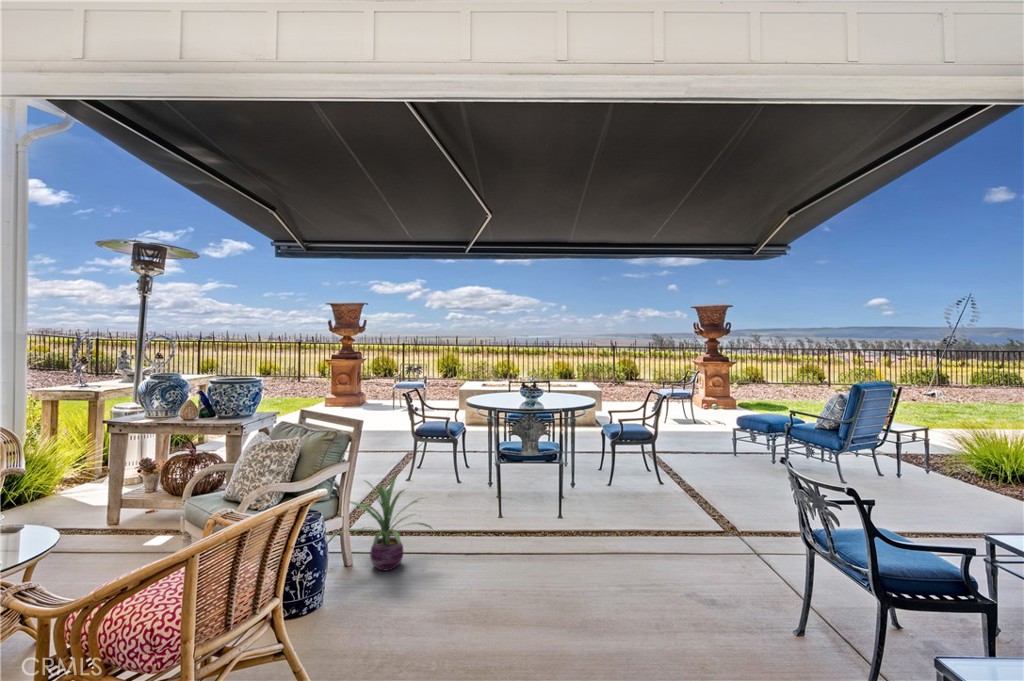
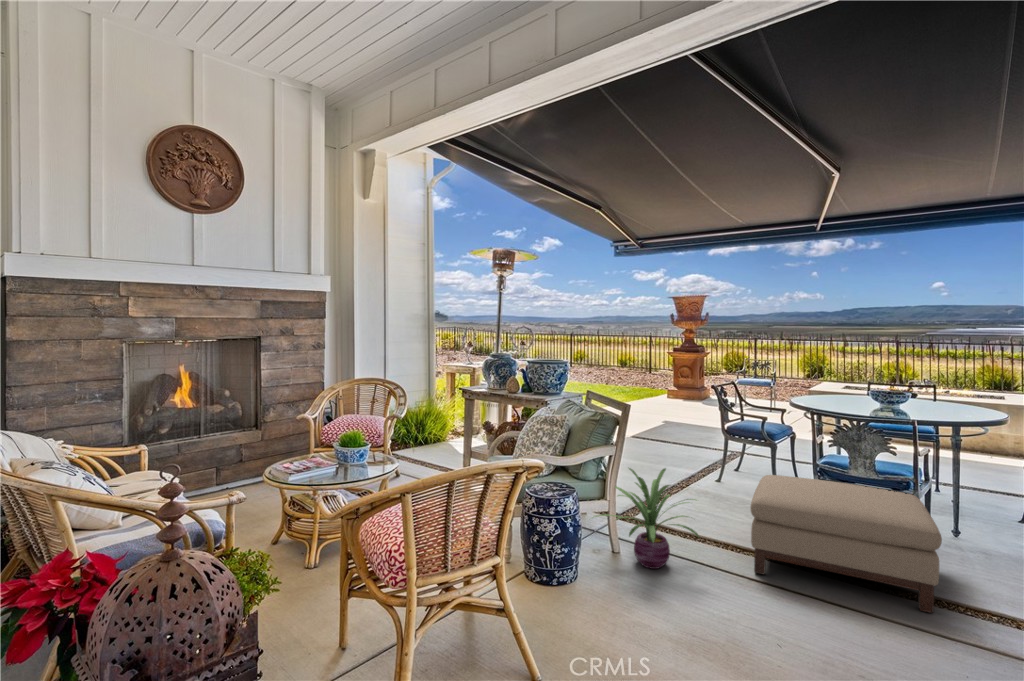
ottoman: none [460,462,584,548] -> present [751,475,942,613]

